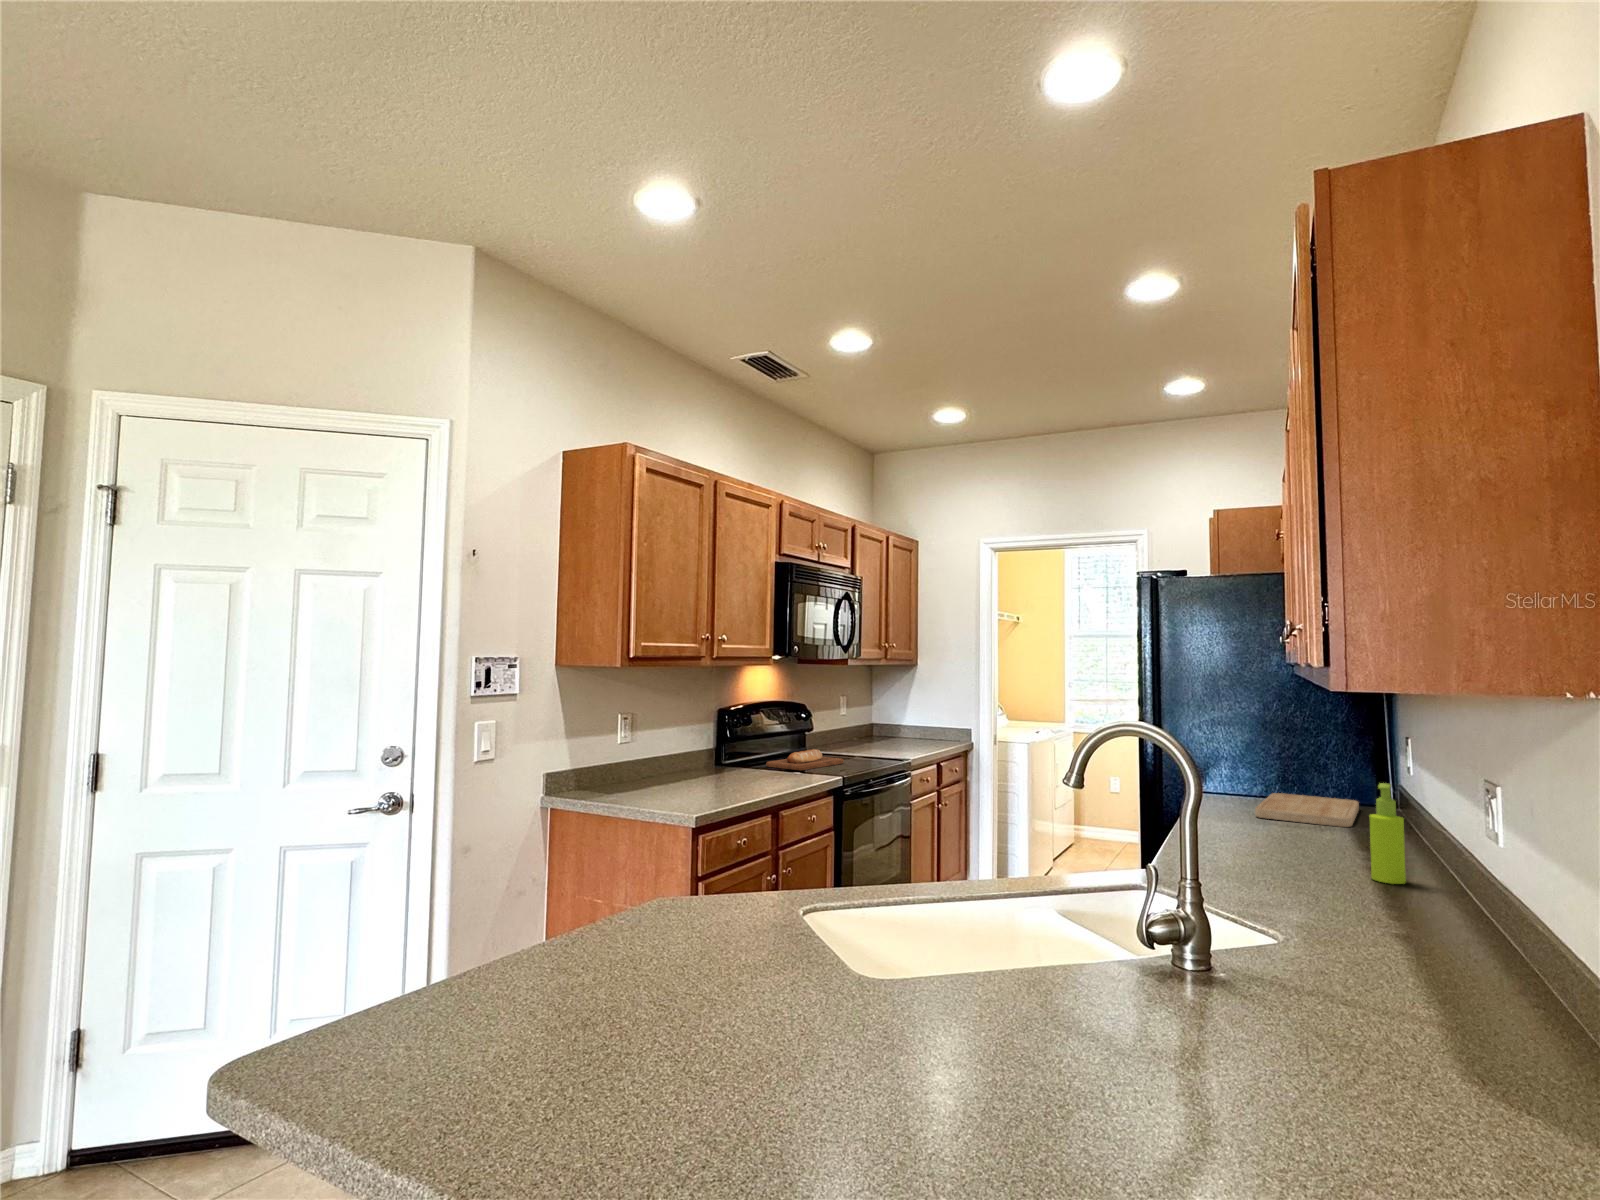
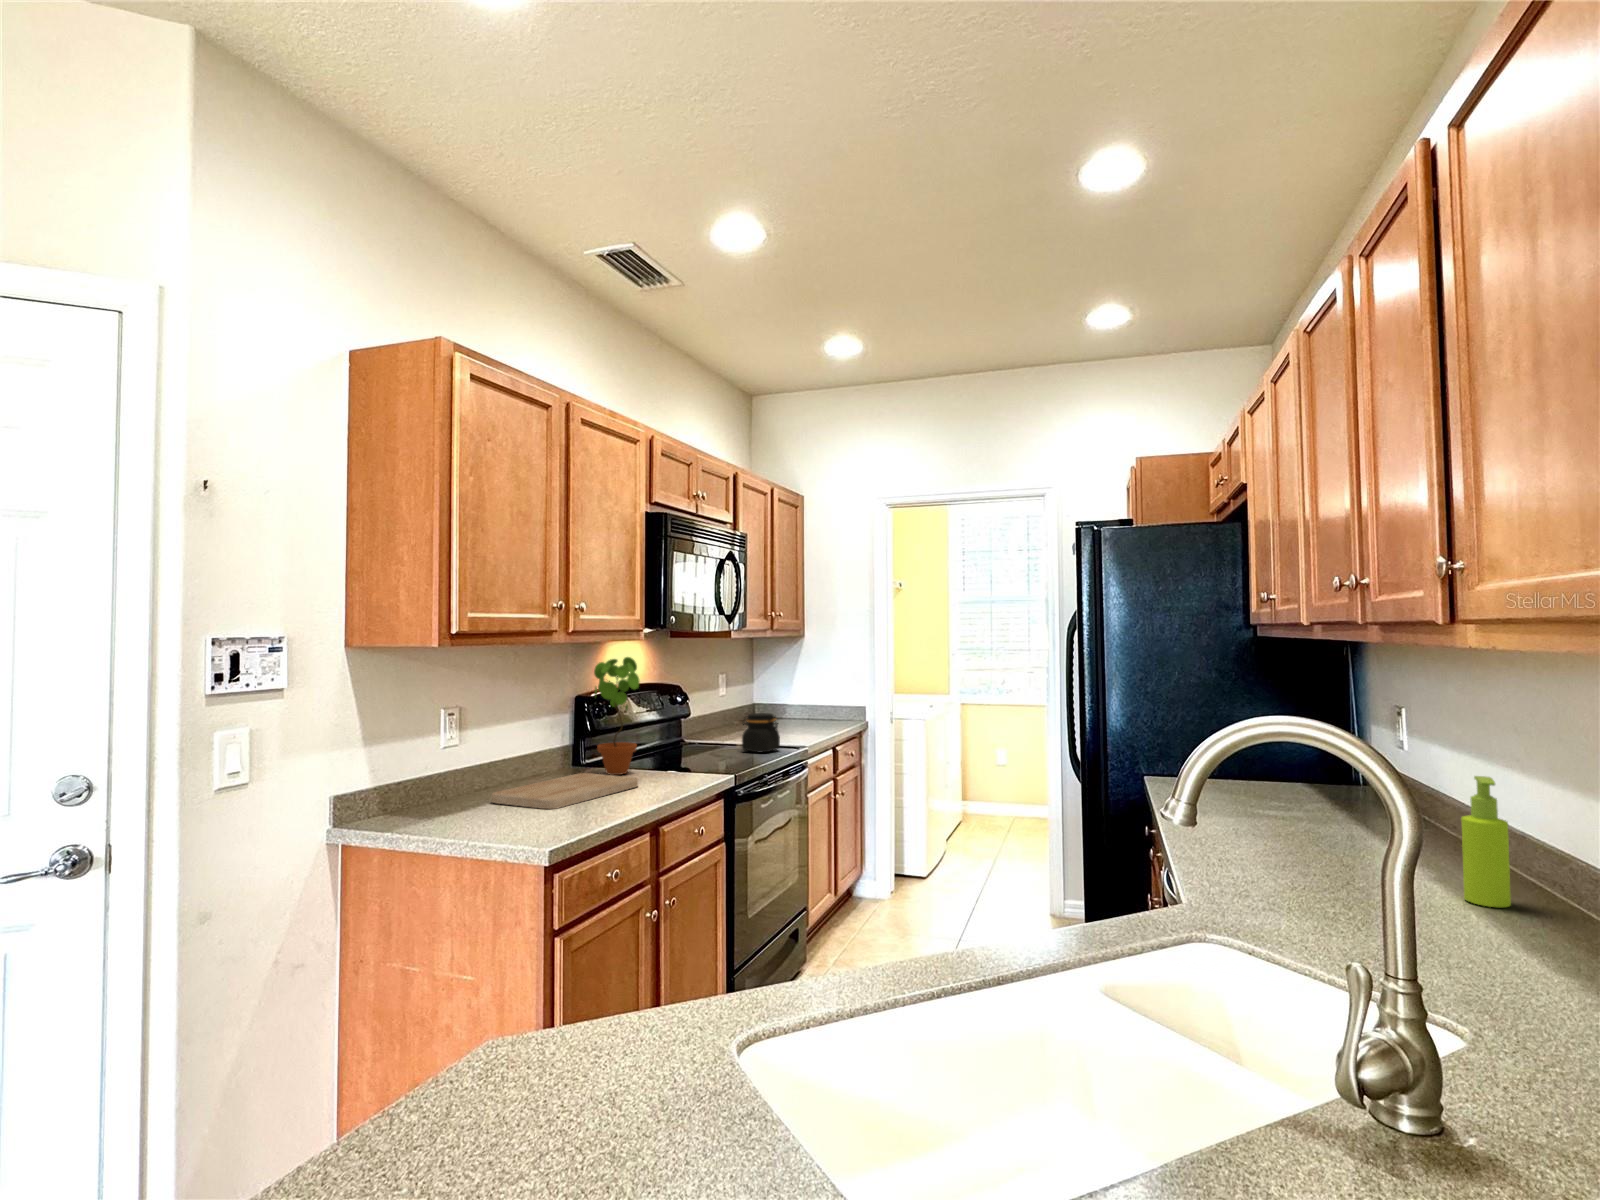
potted plant: none [734,678,769,773] -> present [594,657,640,775]
jar: none [855,729,888,762] -> present [742,713,780,752]
bread loaf: present [766,749,844,770] -> none [635,740,729,768]
cutting board: present [1255,793,1359,827] -> present [492,773,638,809]

